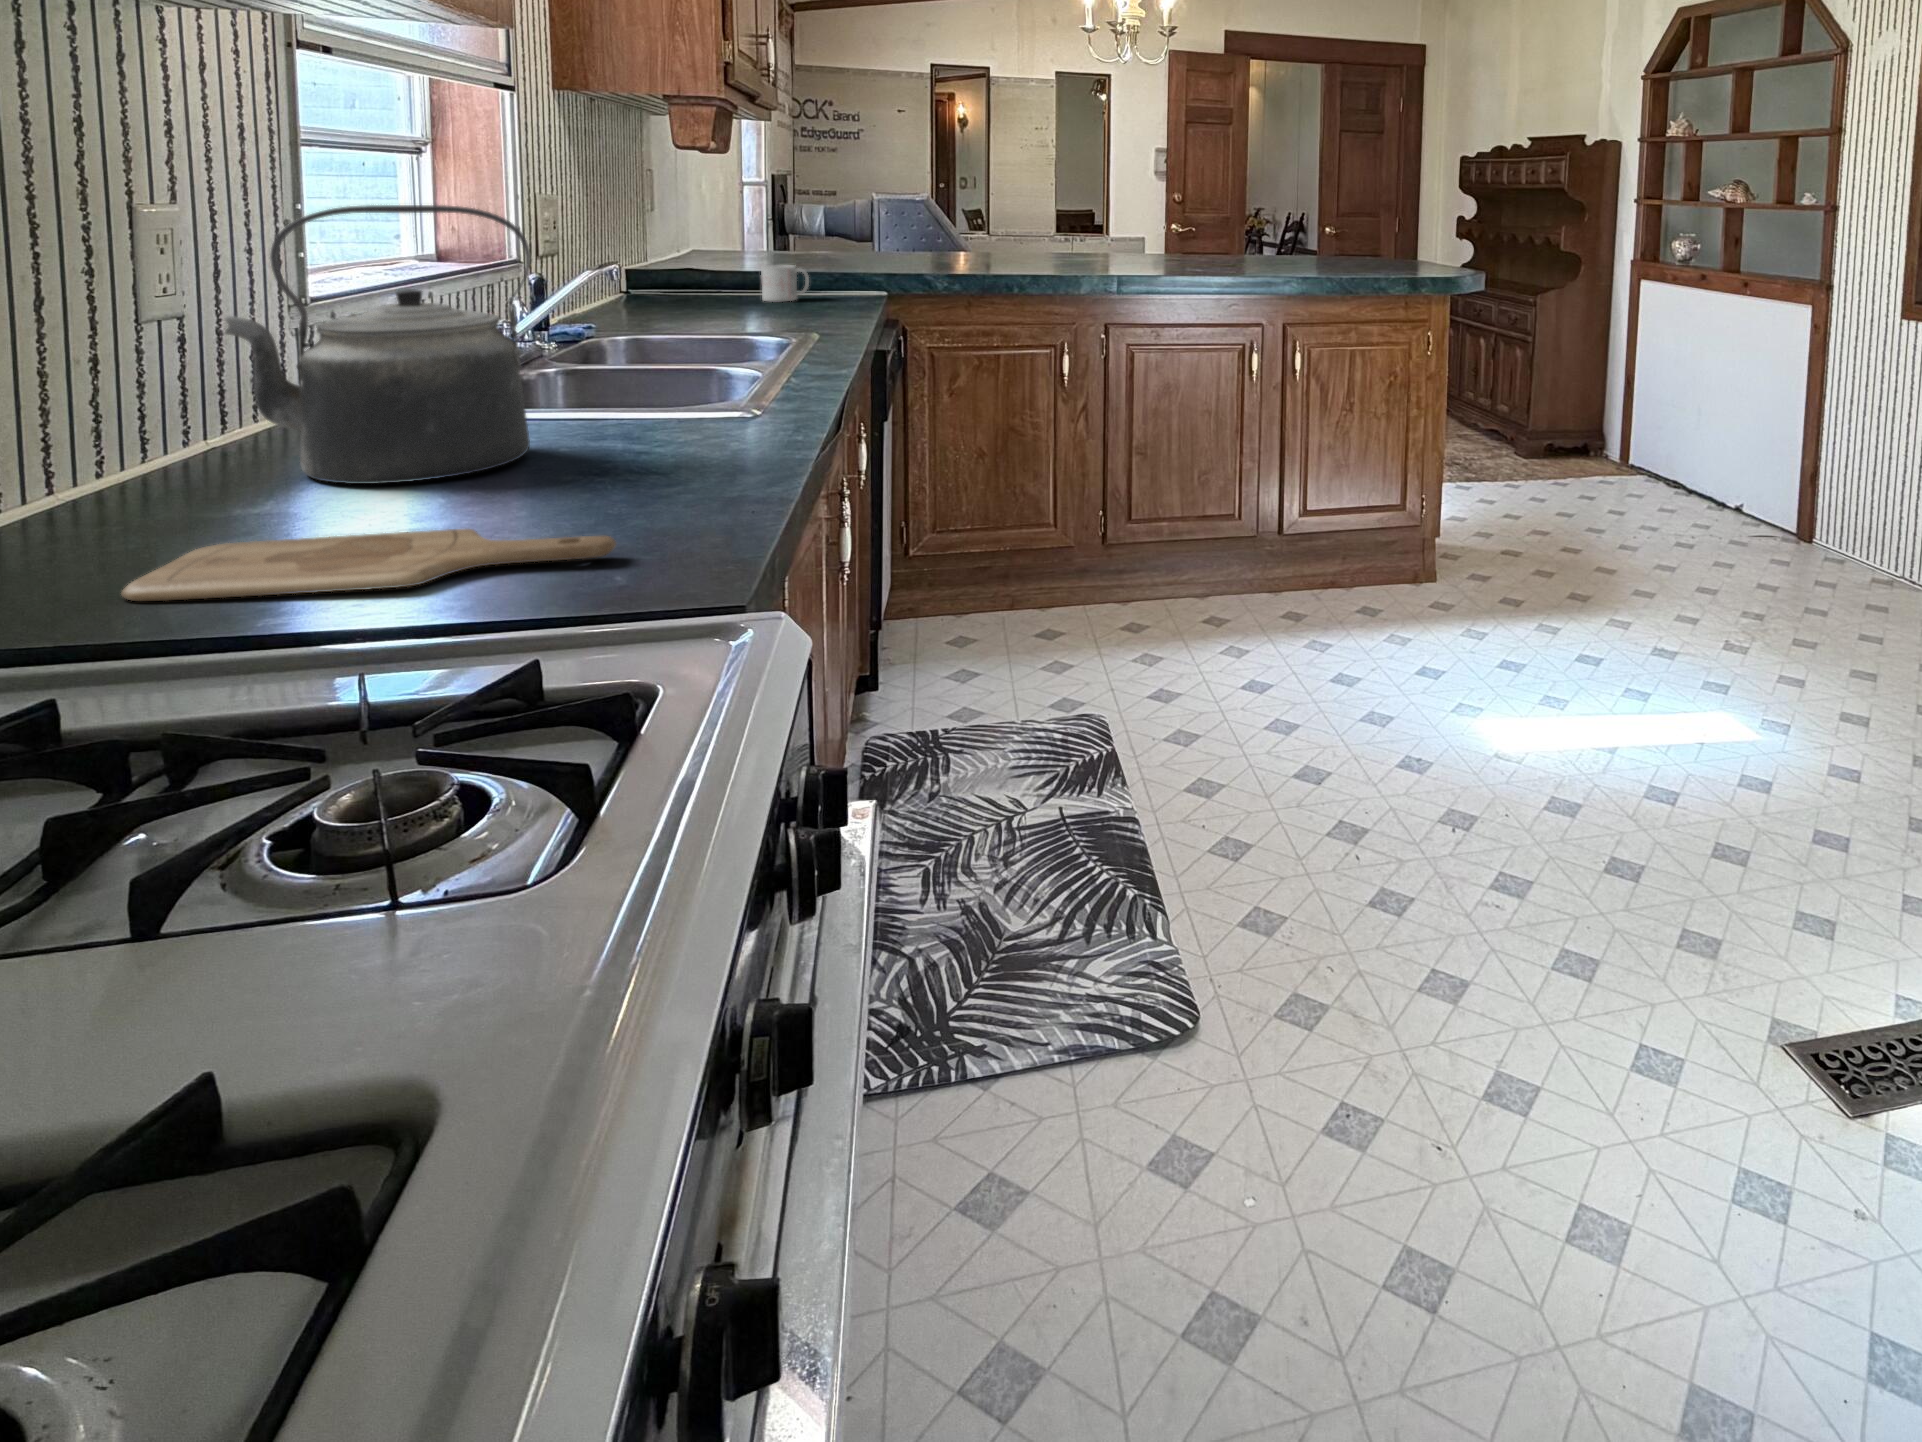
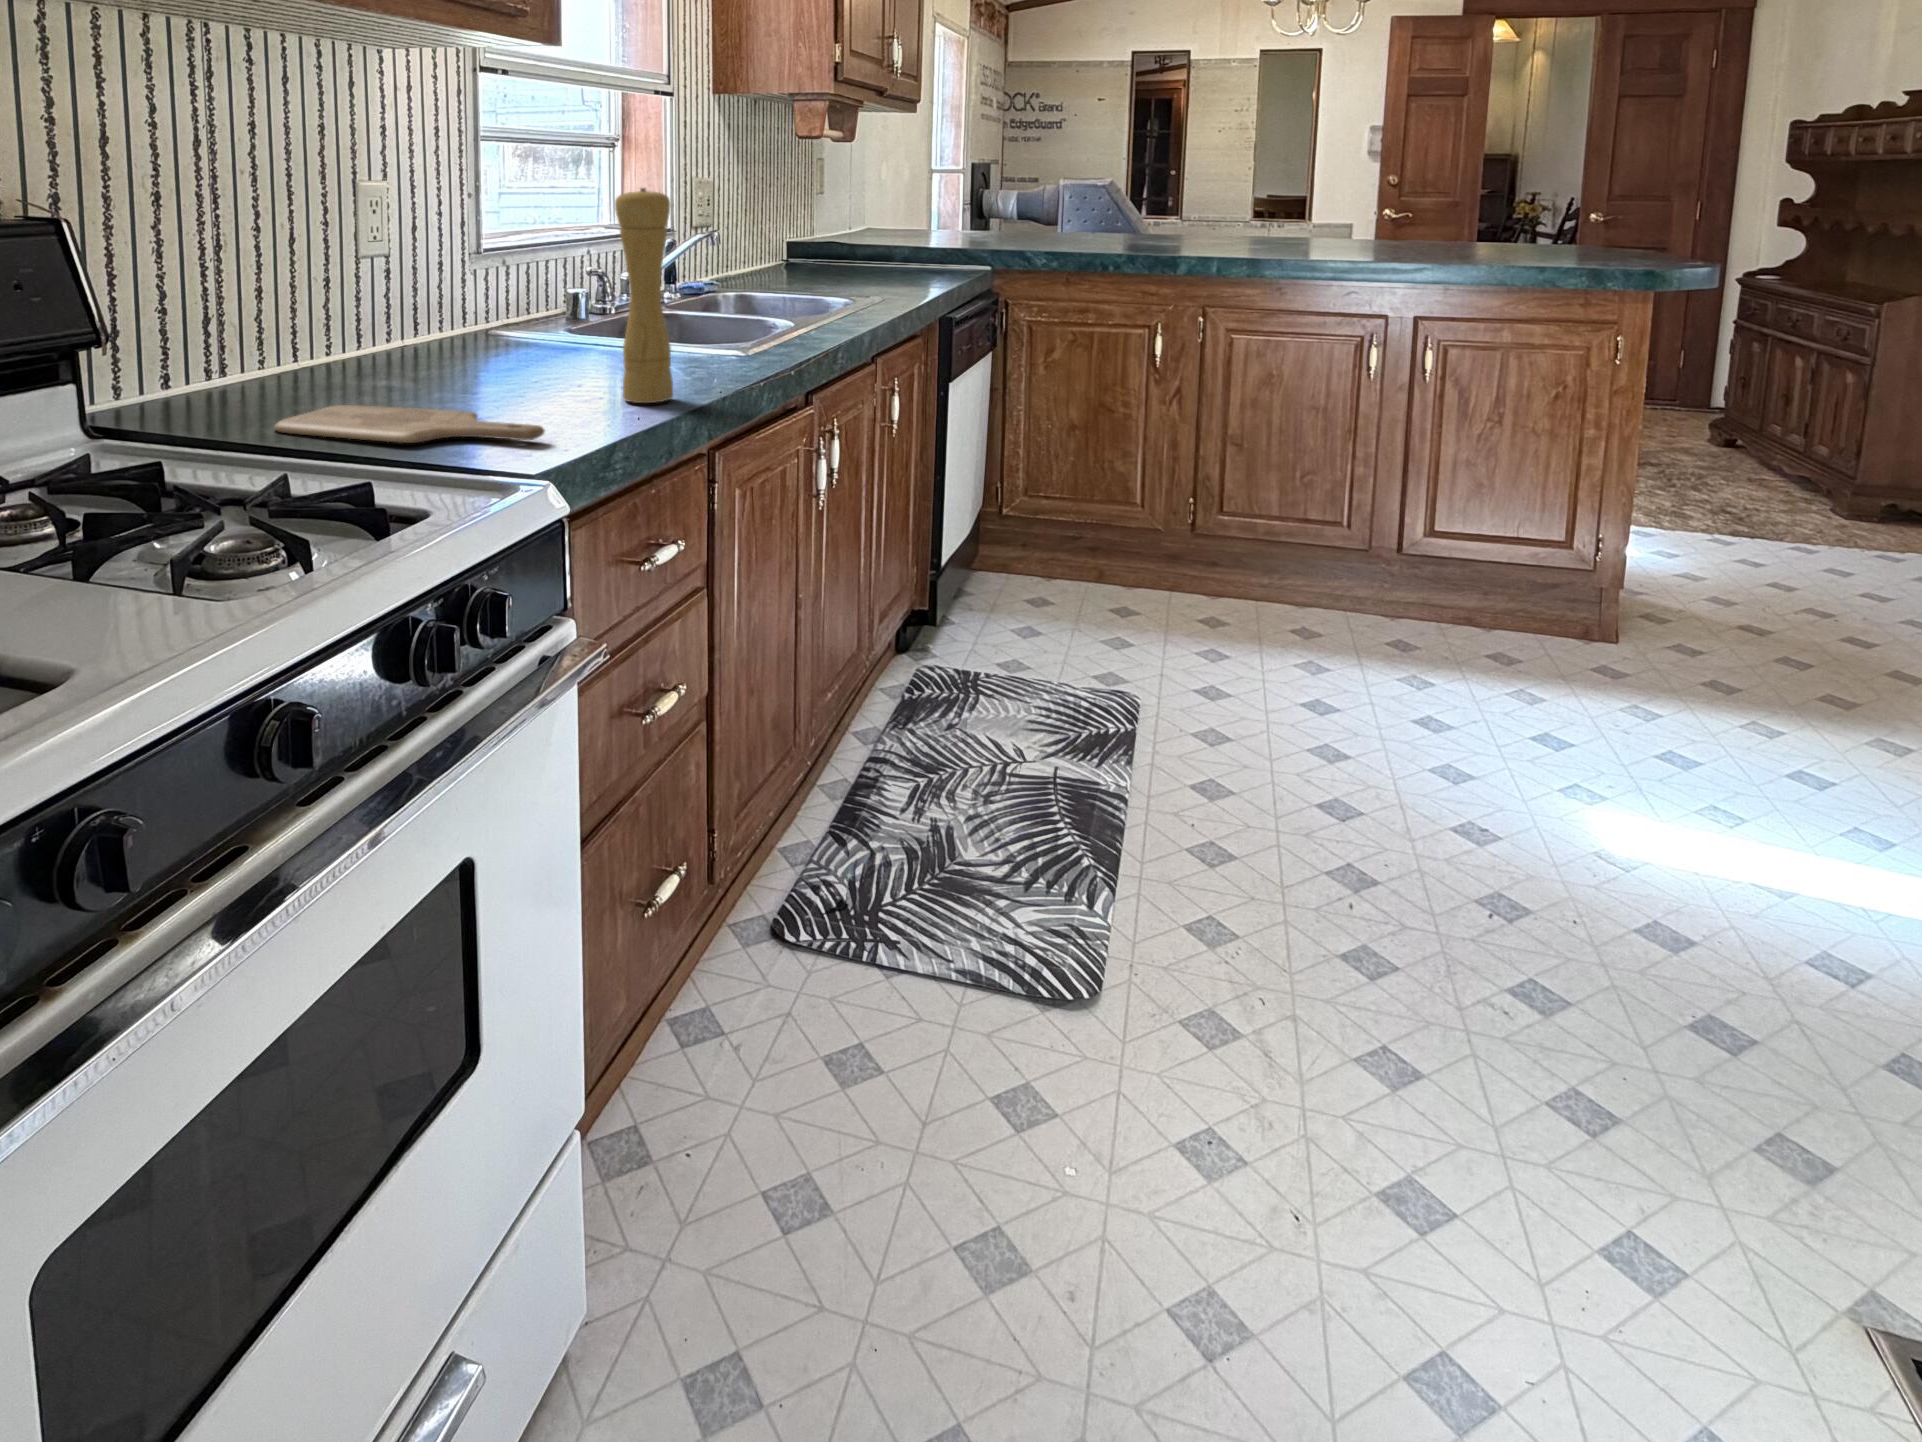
kettle: present [225,205,530,484] -> none [399,179,579,380]
pepper mill: none [635,220,718,489] -> present [615,188,673,403]
mug: present [761,265,809,301] -> none [883,240,924,273]

